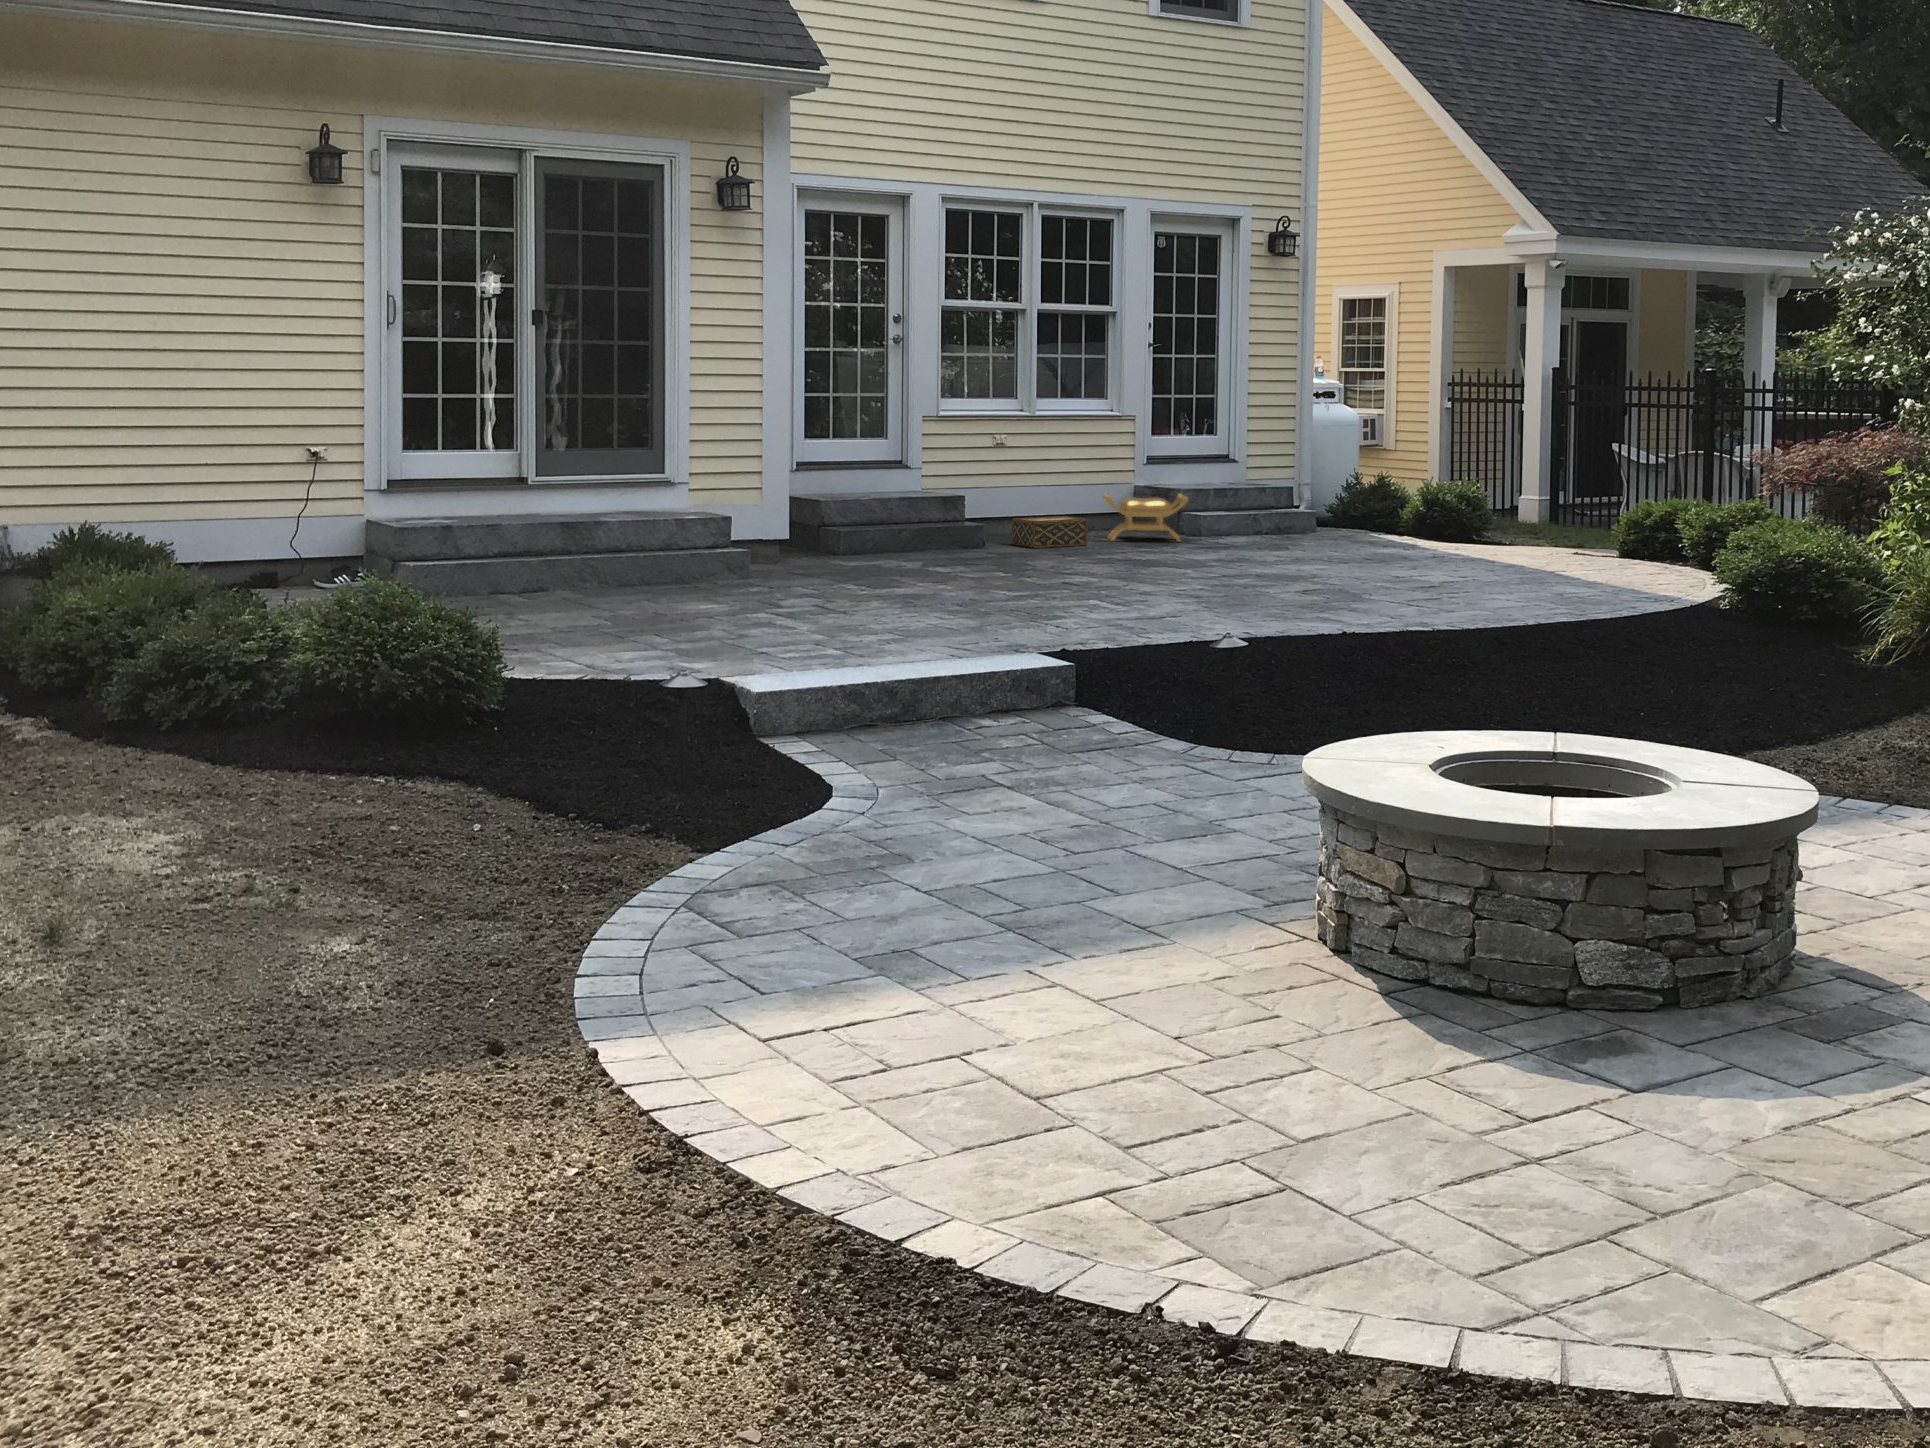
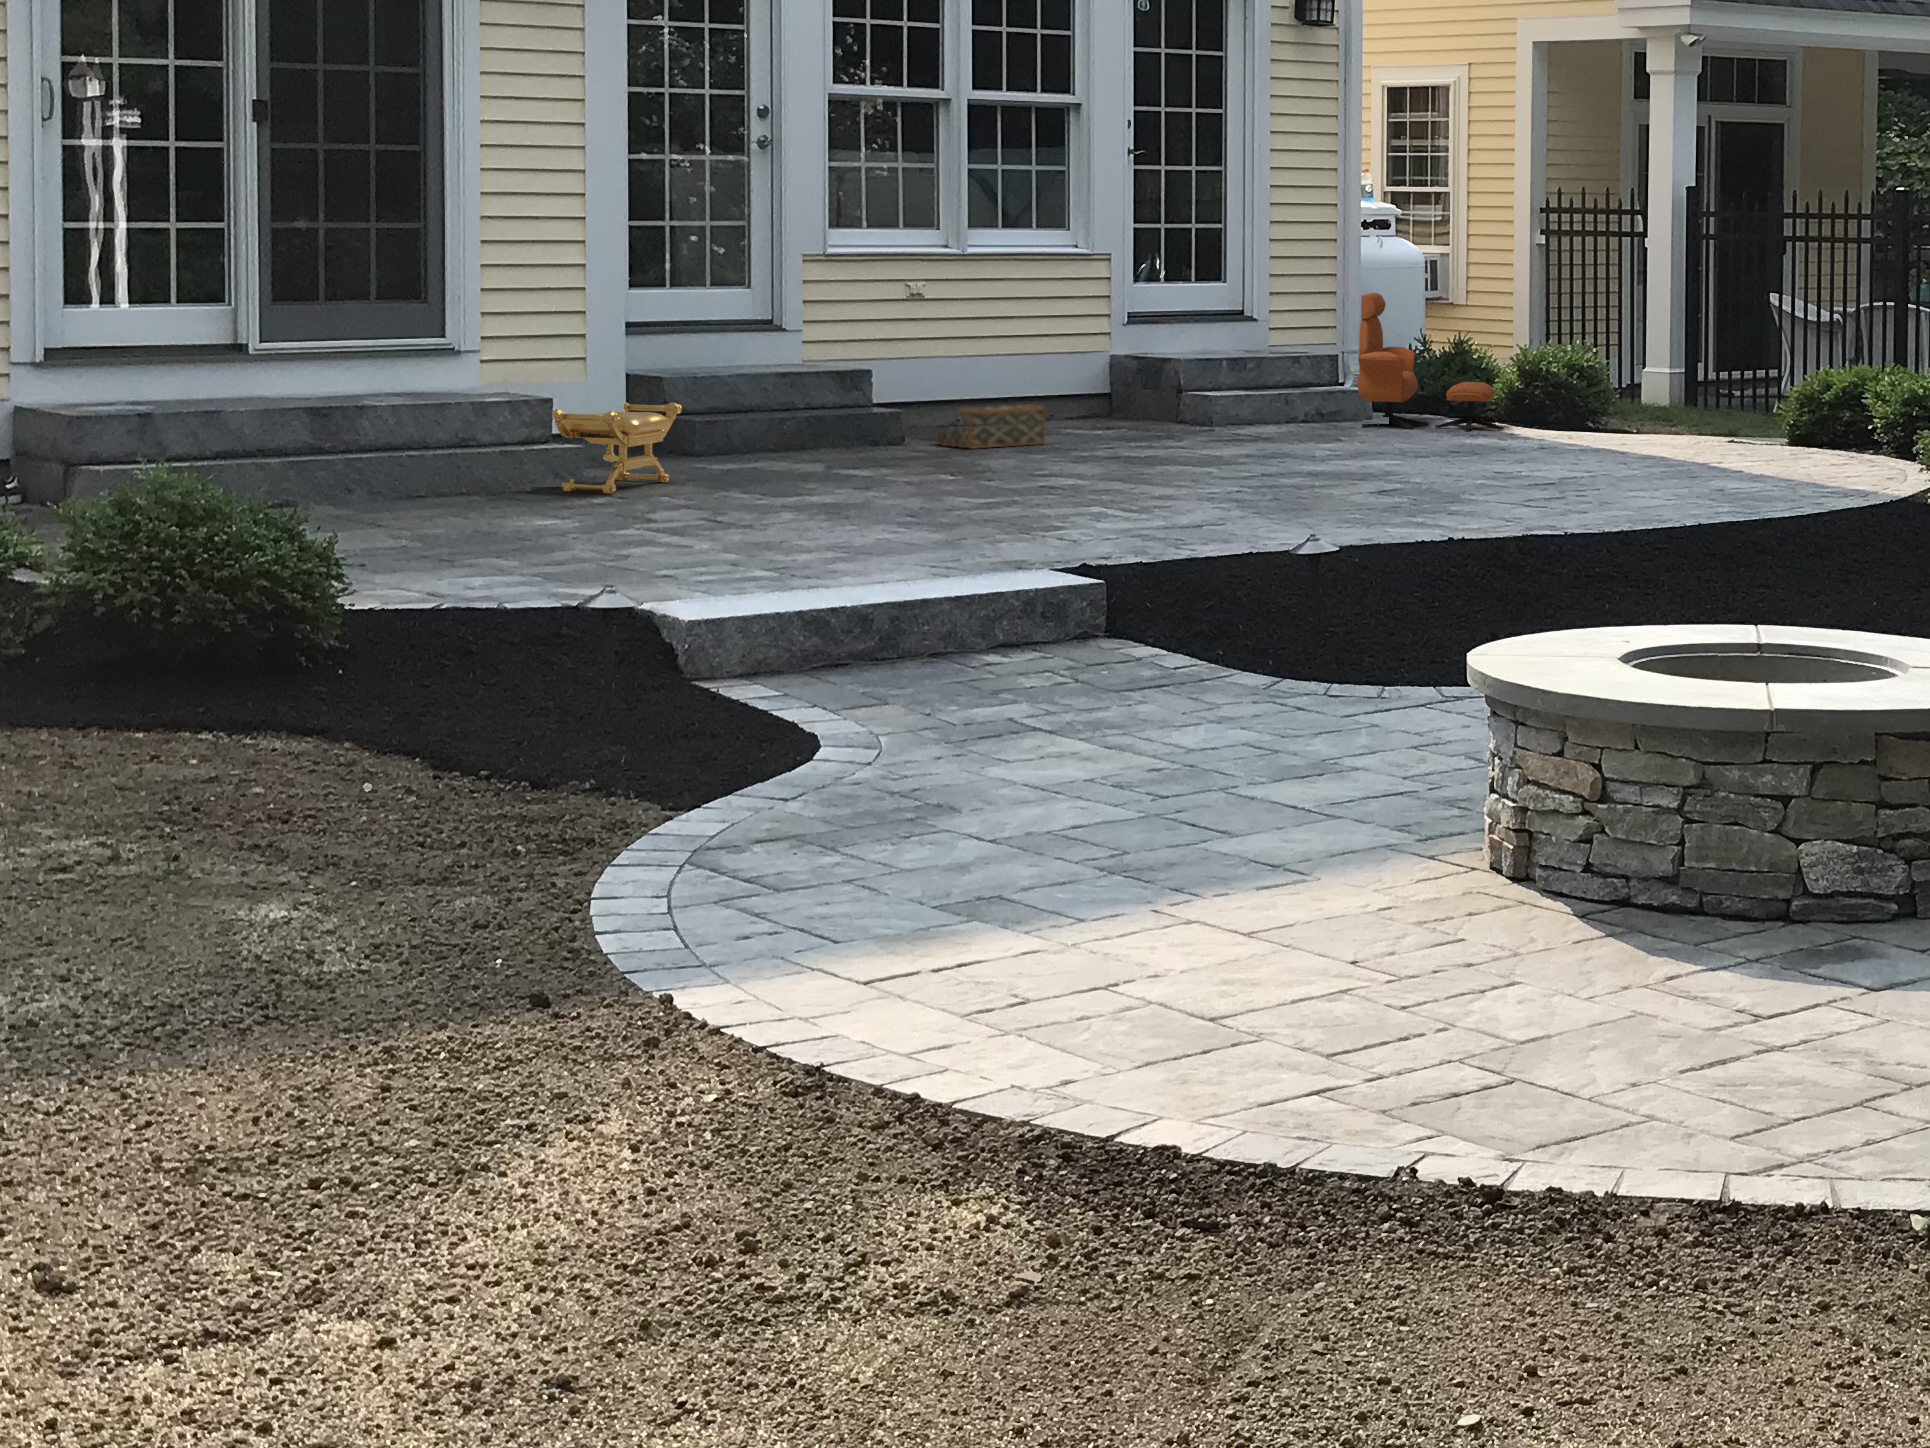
lounge chair: none [1306,441,1412,539] -> present [1358,293,1503,431]
stool: present [1103,494,1189,542] -> present [552,402,682,493]

